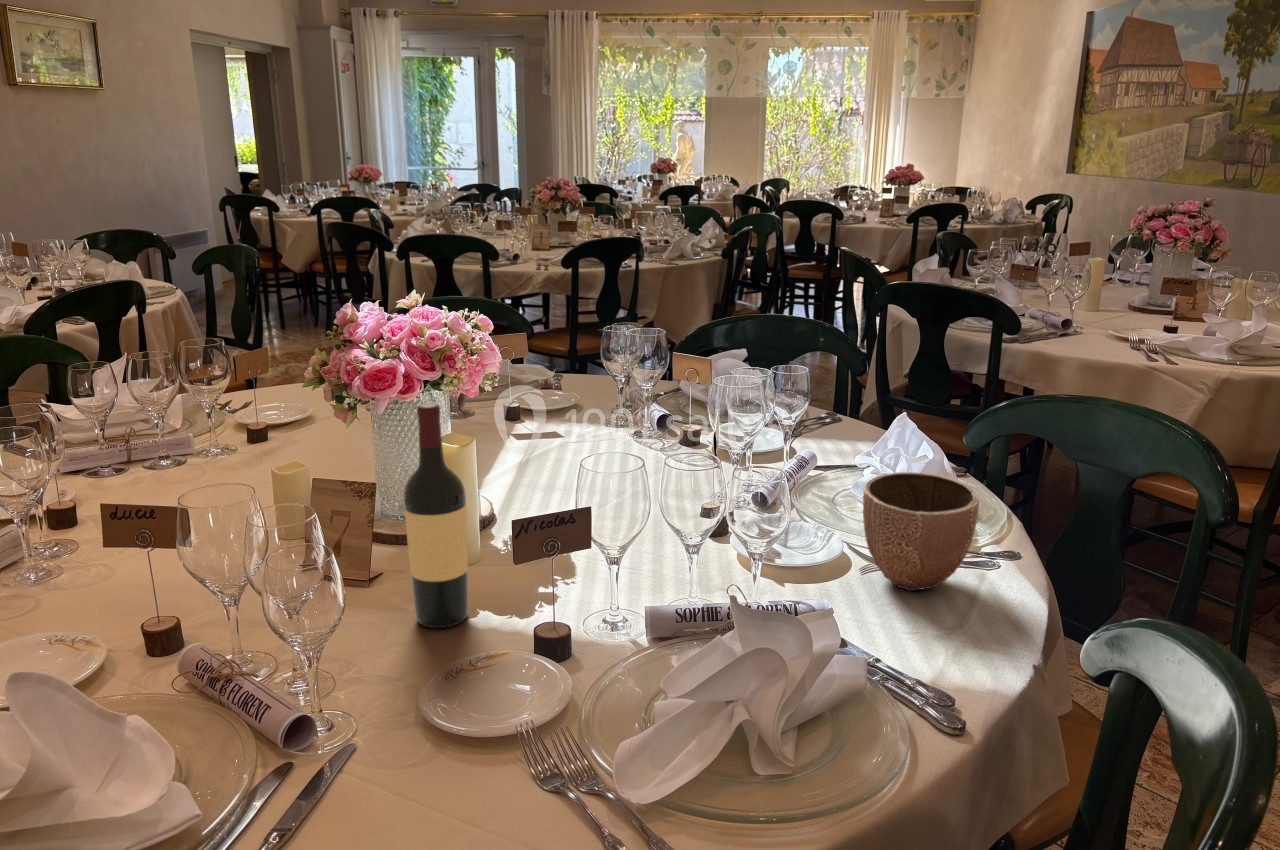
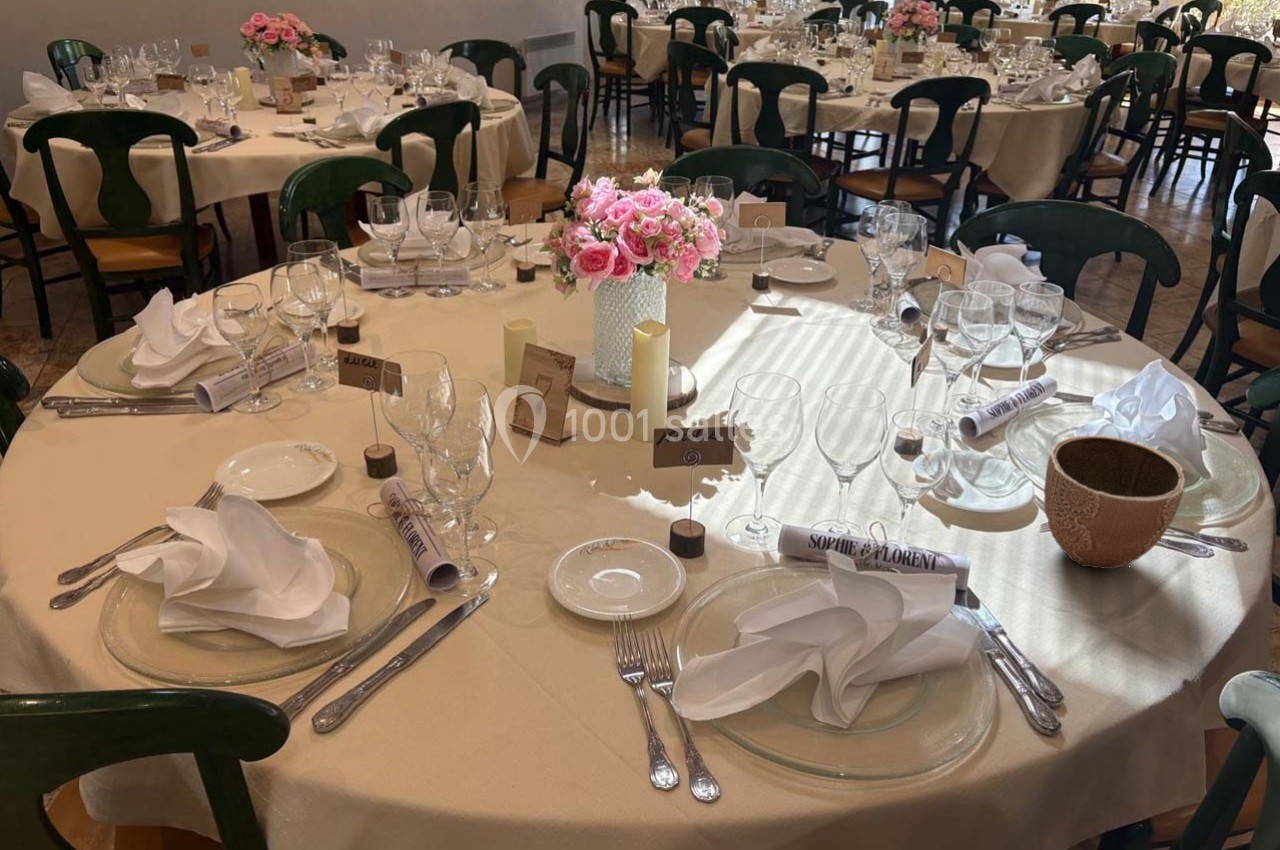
wine bottle: present [403,403,468,628] -> none [575,299,632,503]

